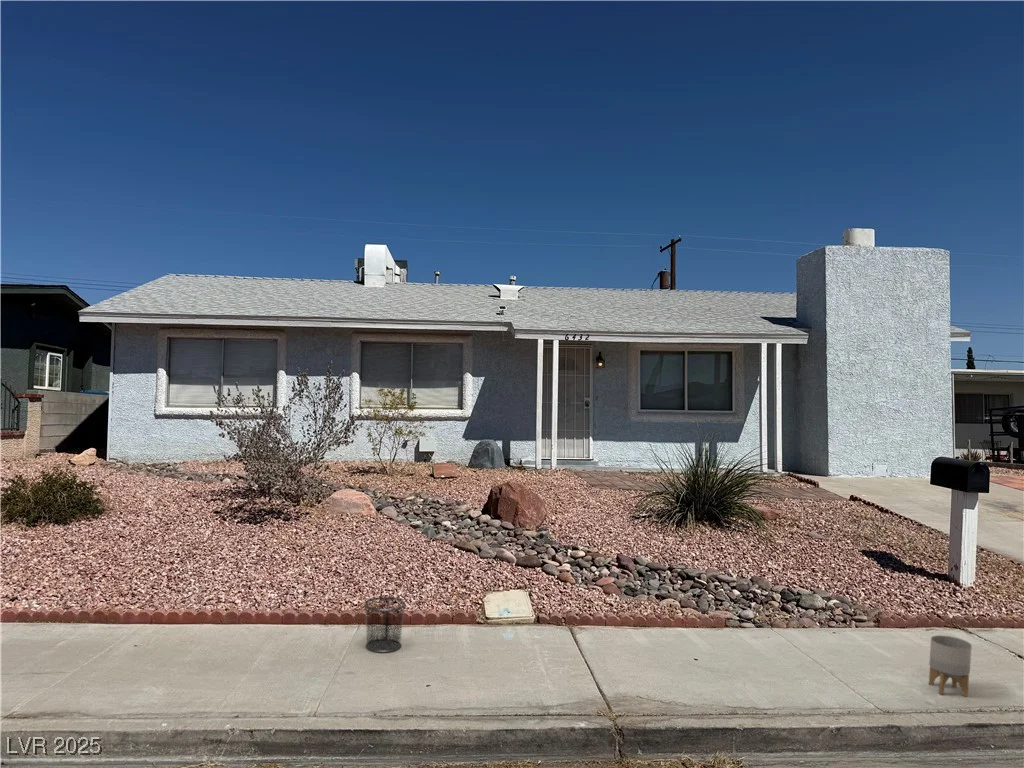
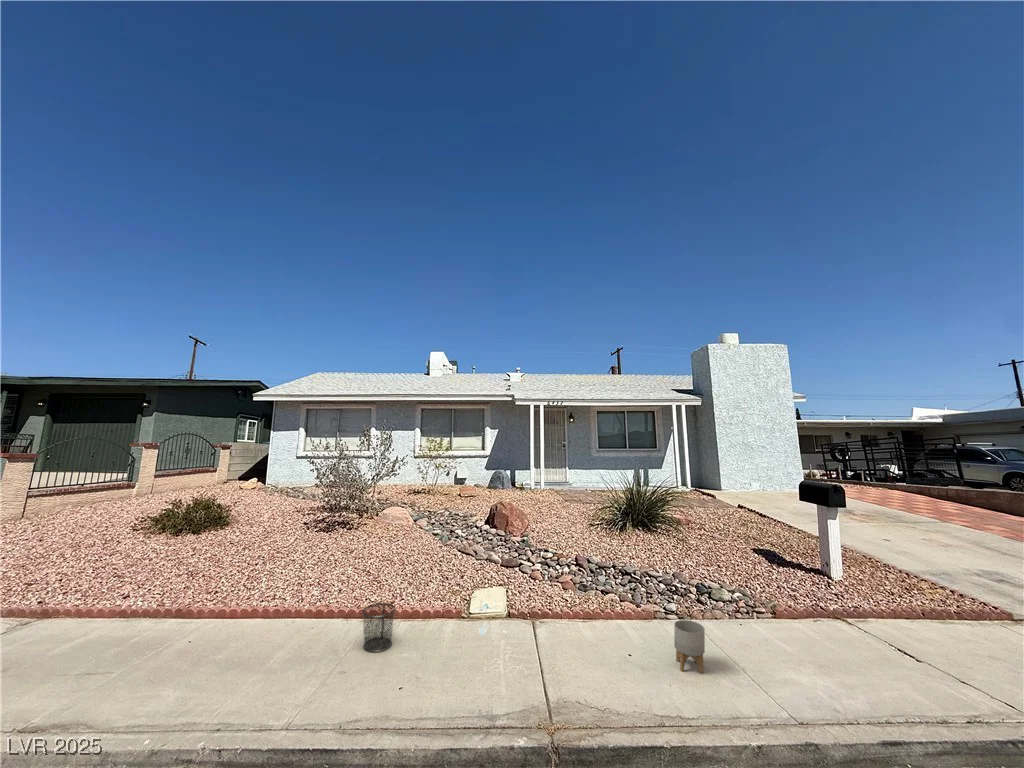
planter: present [929,635,972,696] -> present [674,620,705,673]

